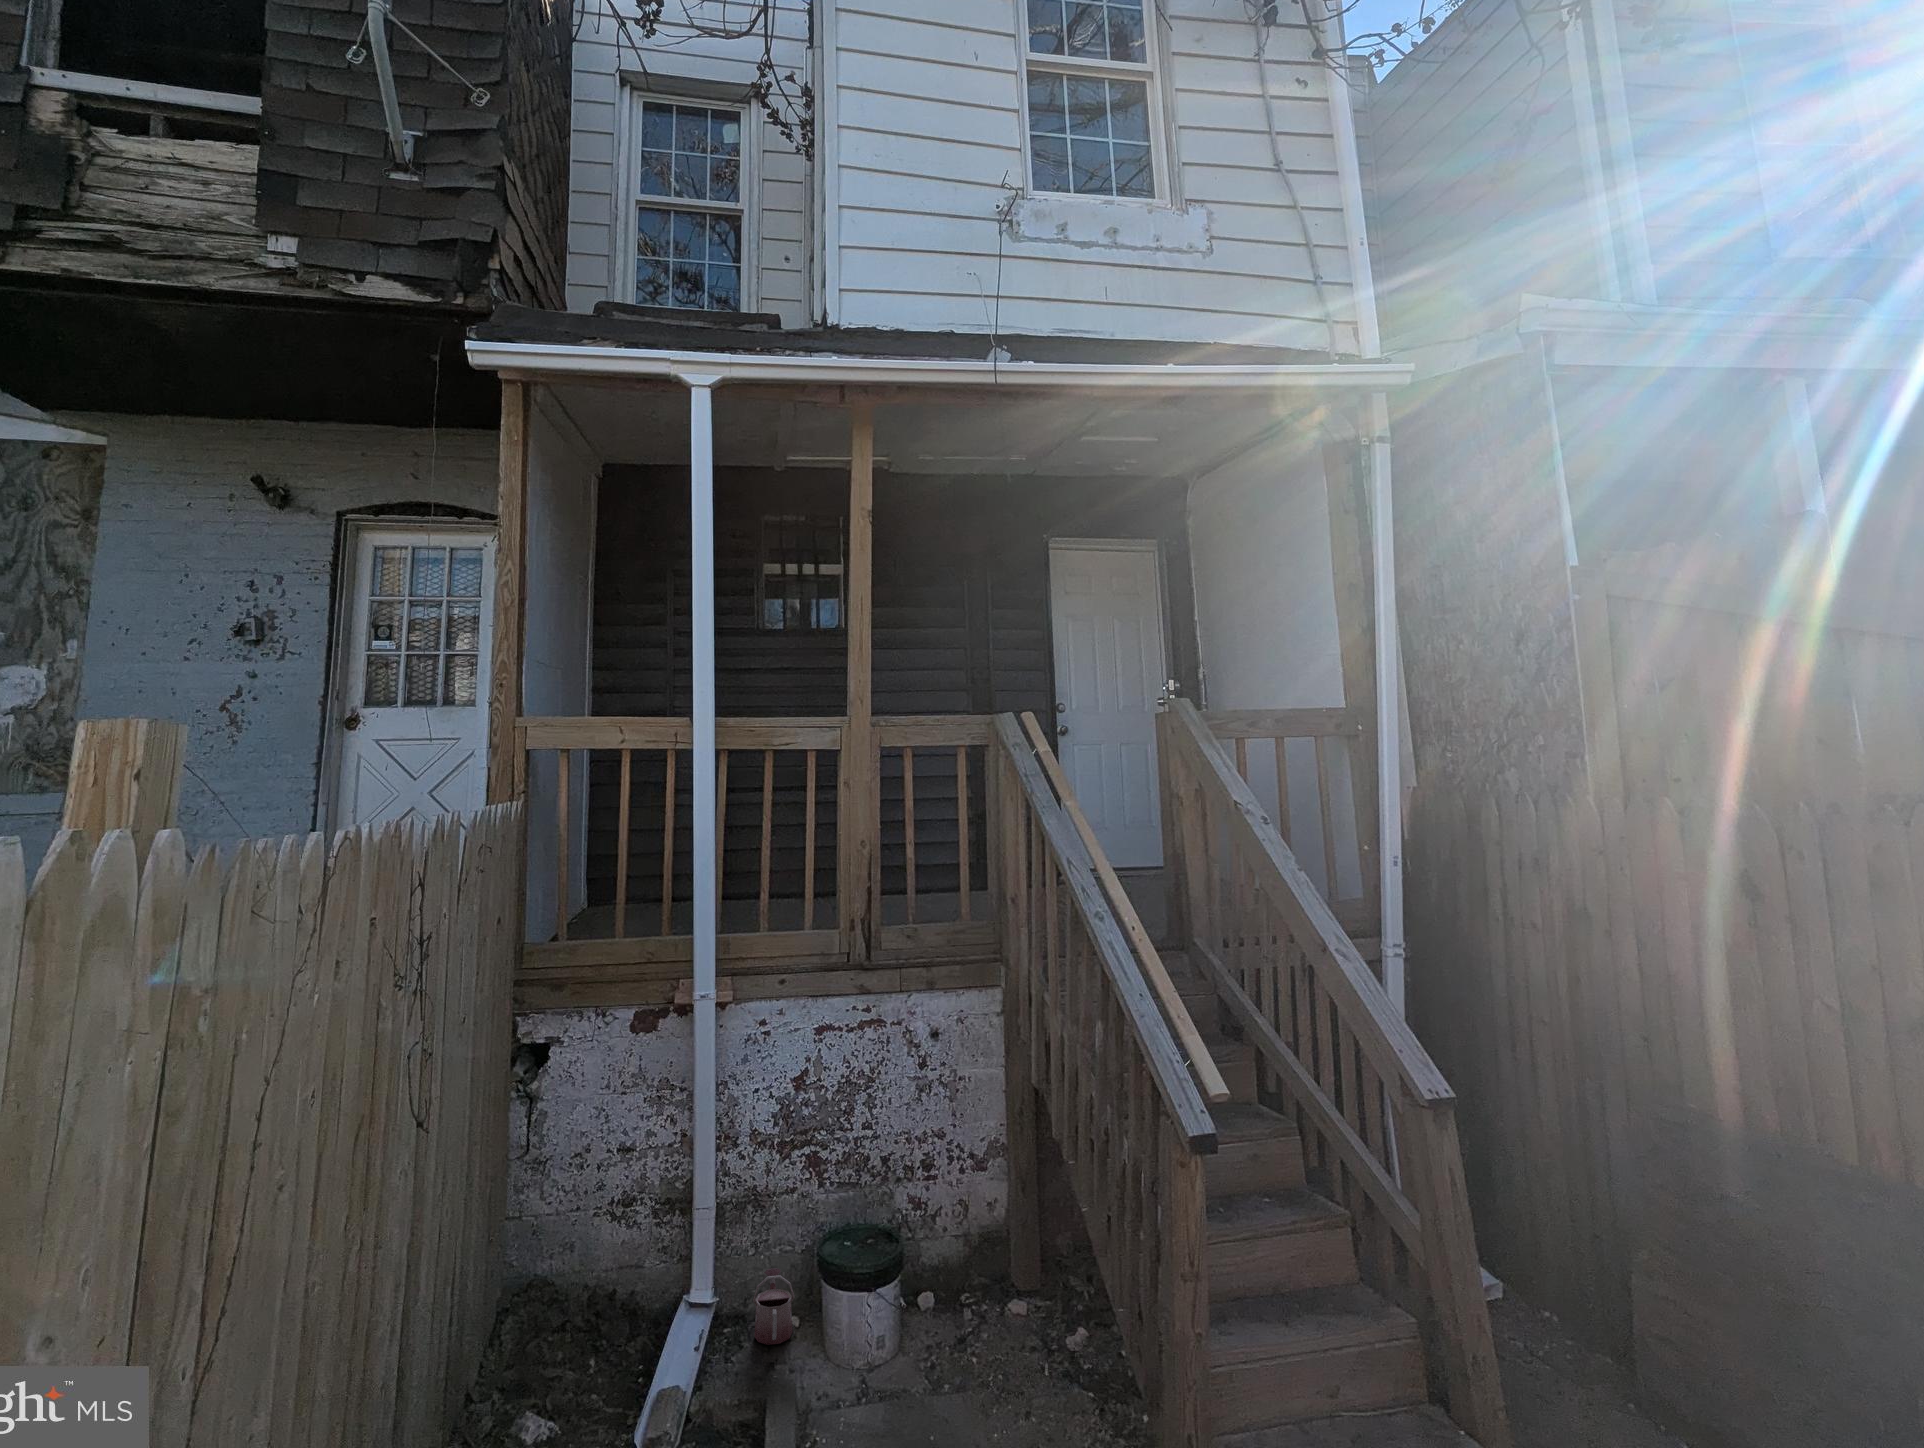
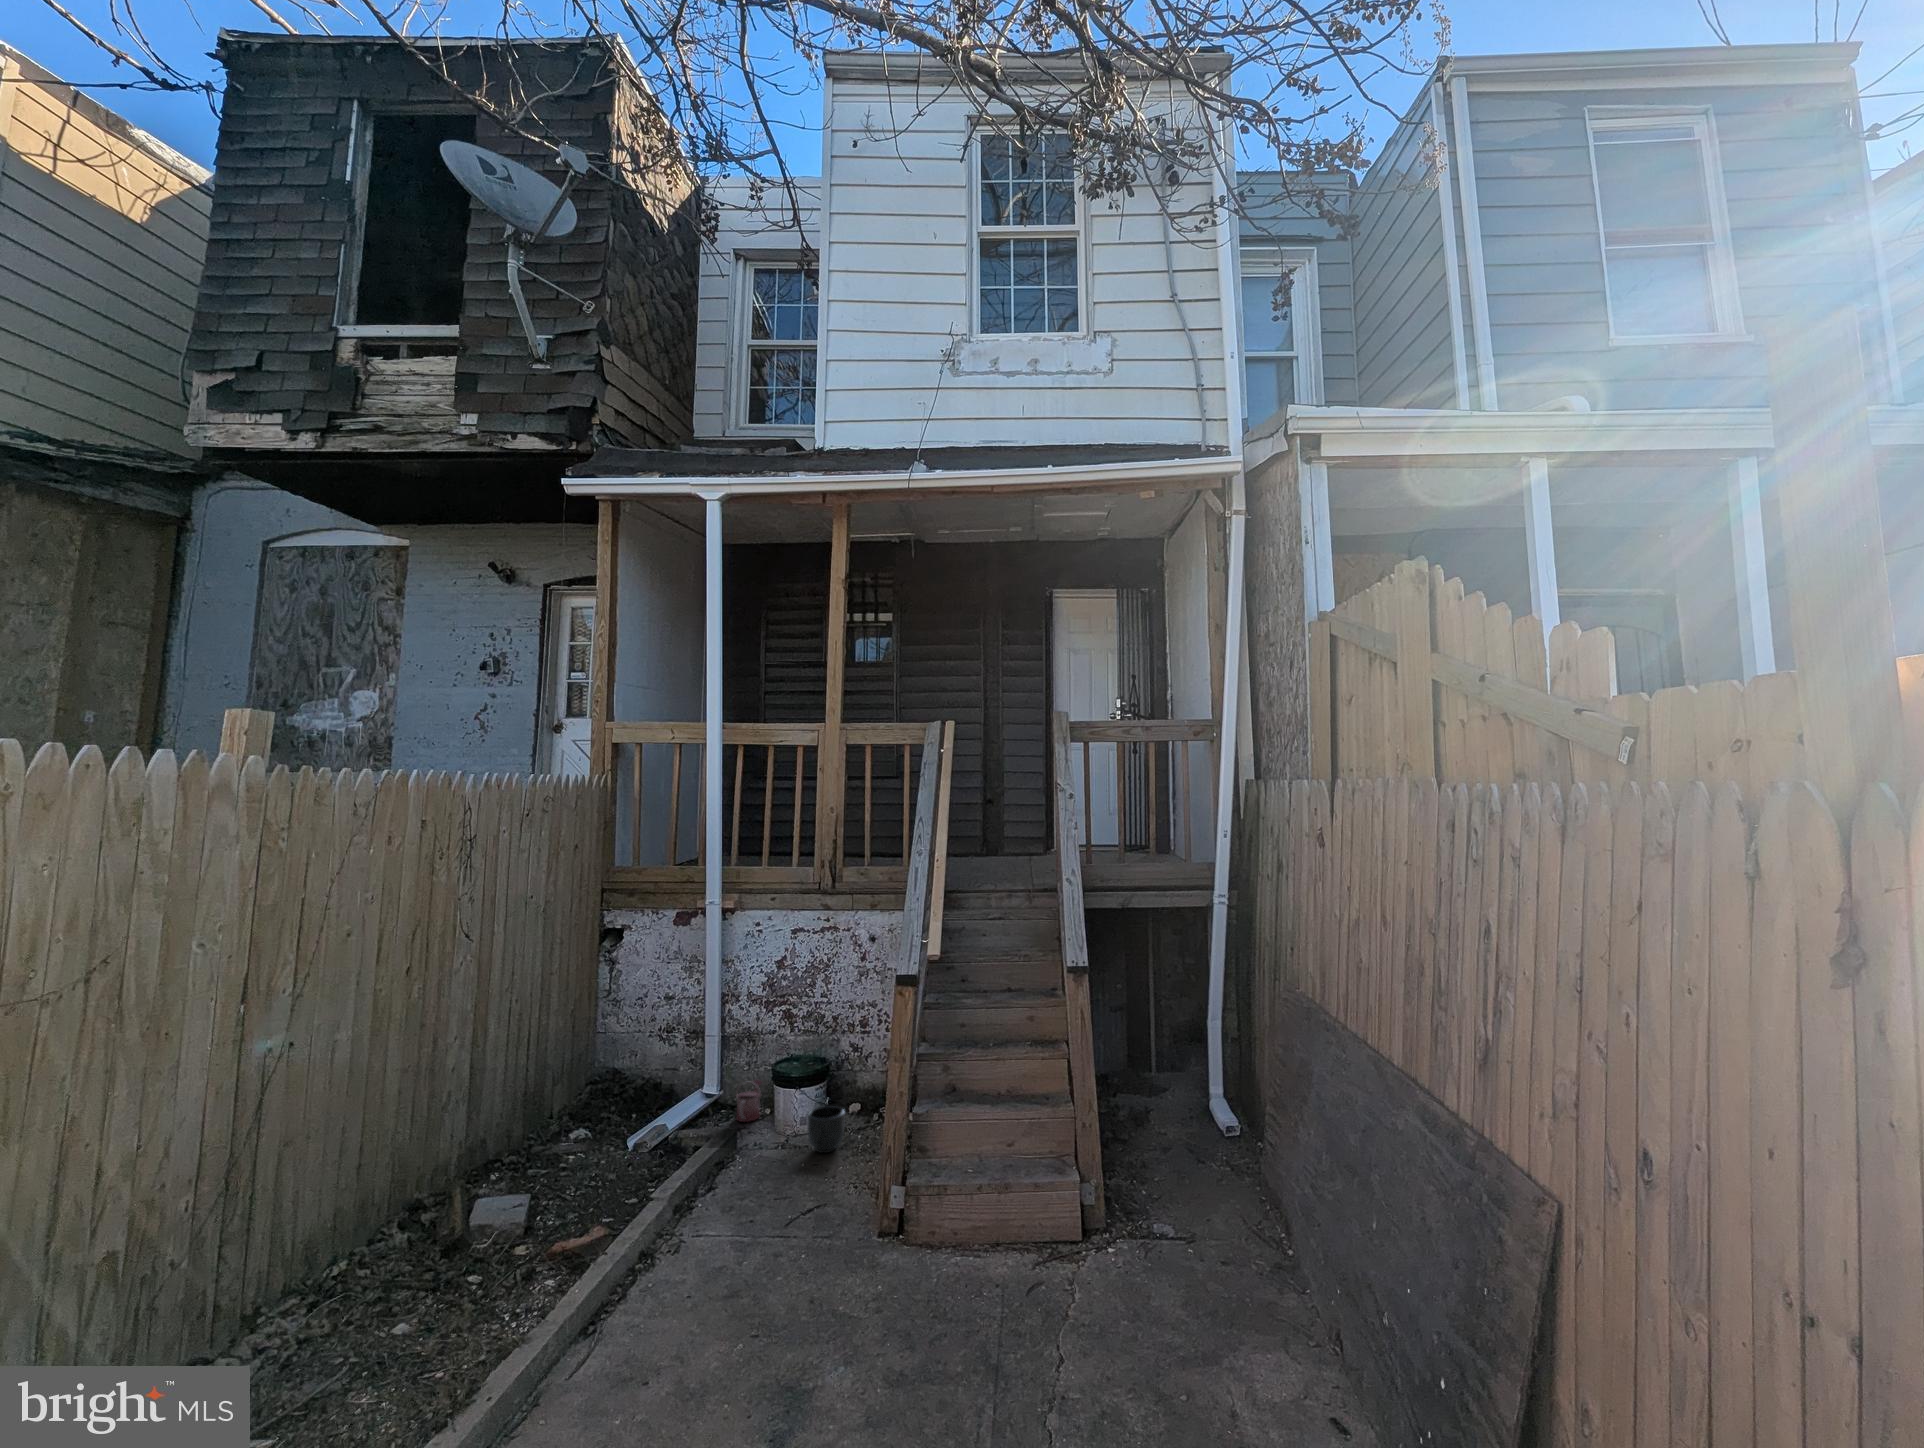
planter: none [911,1311,968,1394] -> present [807,1106,845,1153]

